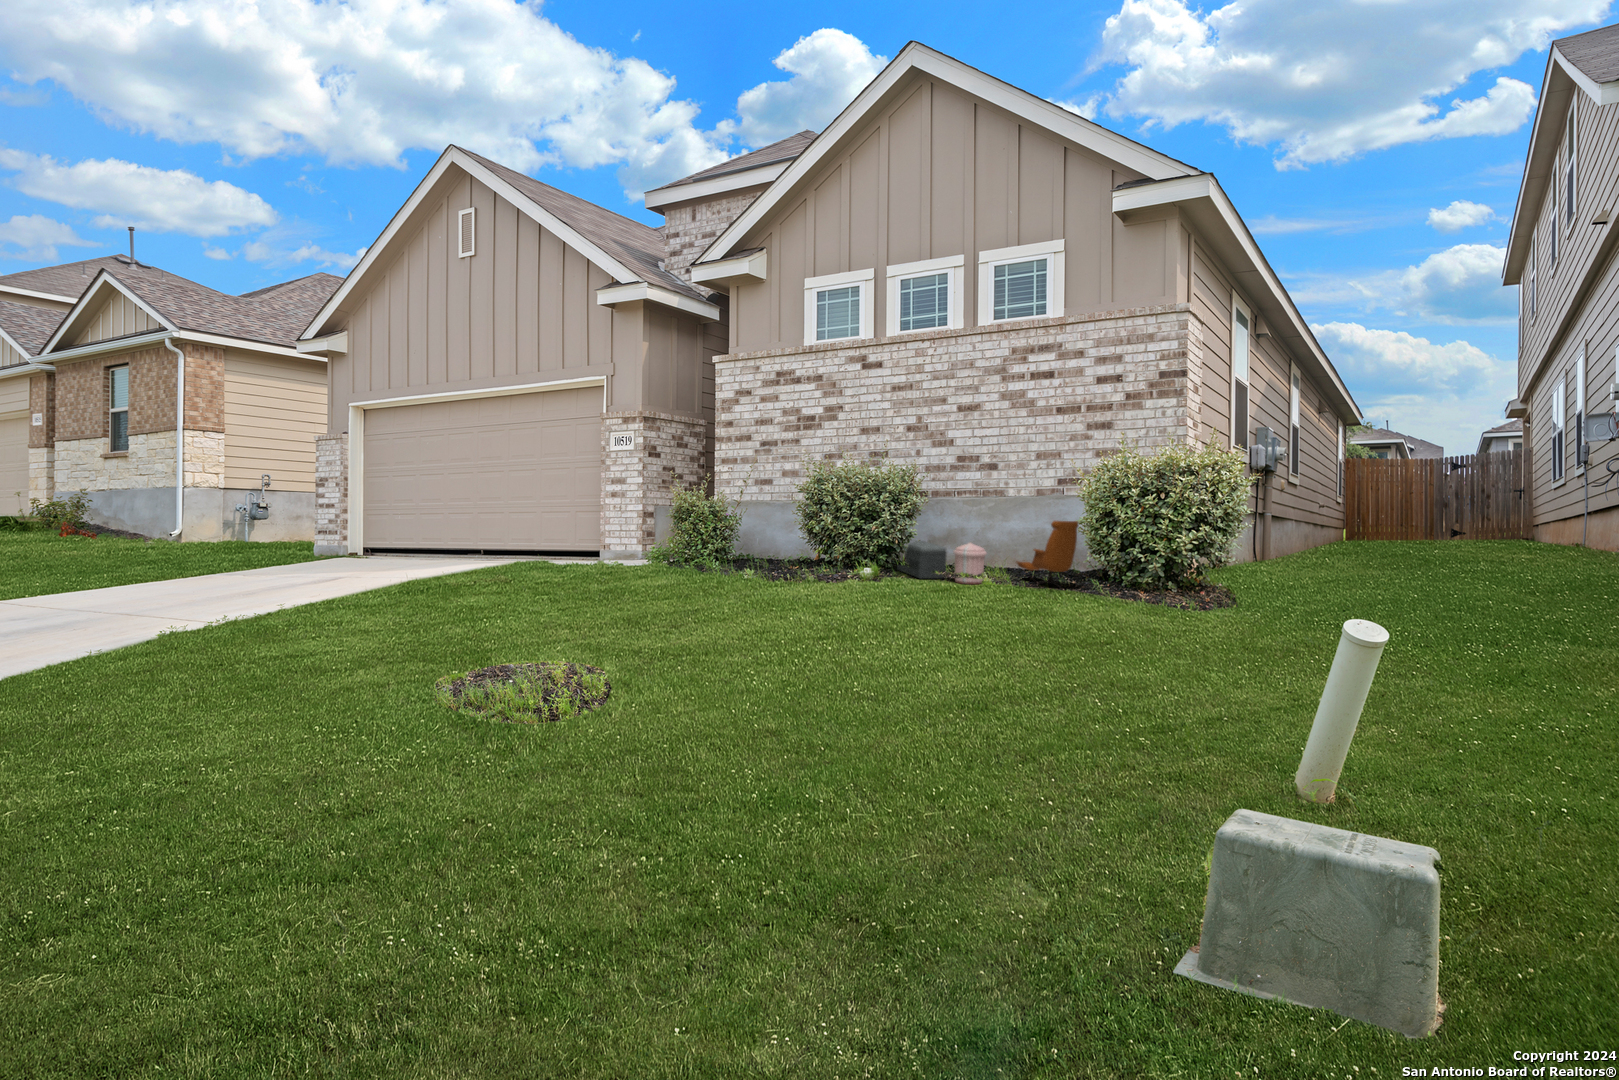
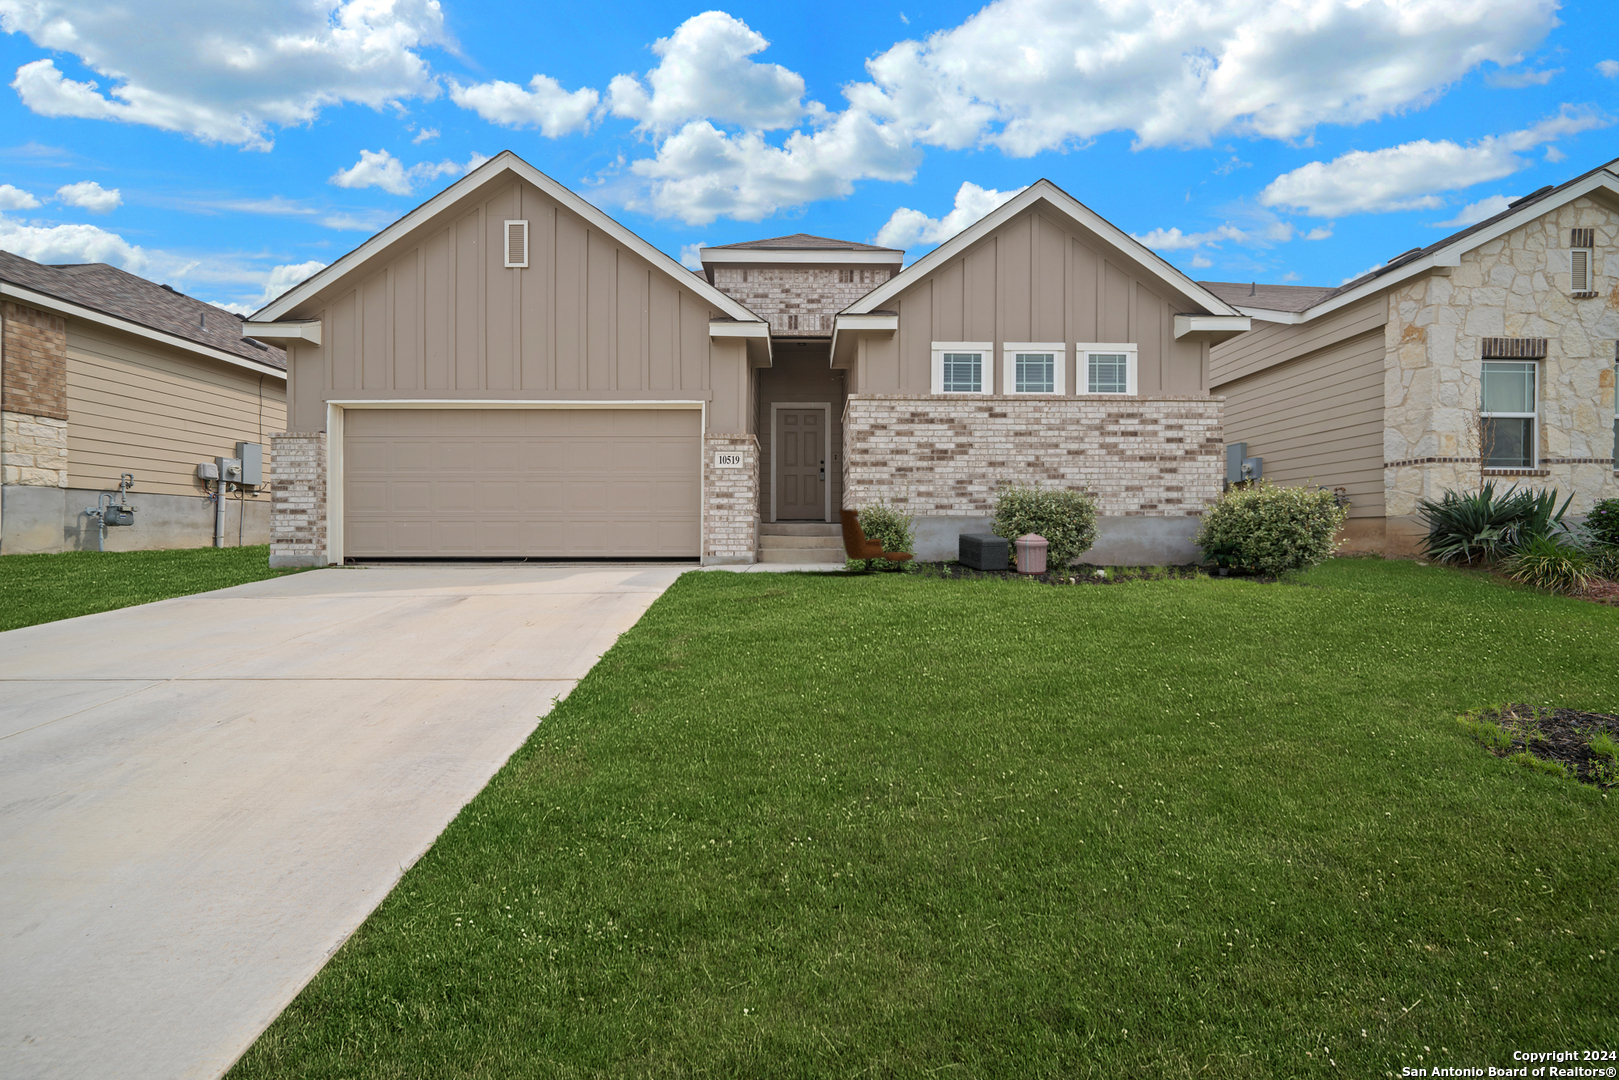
lounge chair: present [1017,521,1078,588] -> present [839,509,913,573]
potted plant: none [1132,553,1182,590] -> present [1202,538,1251,575]

